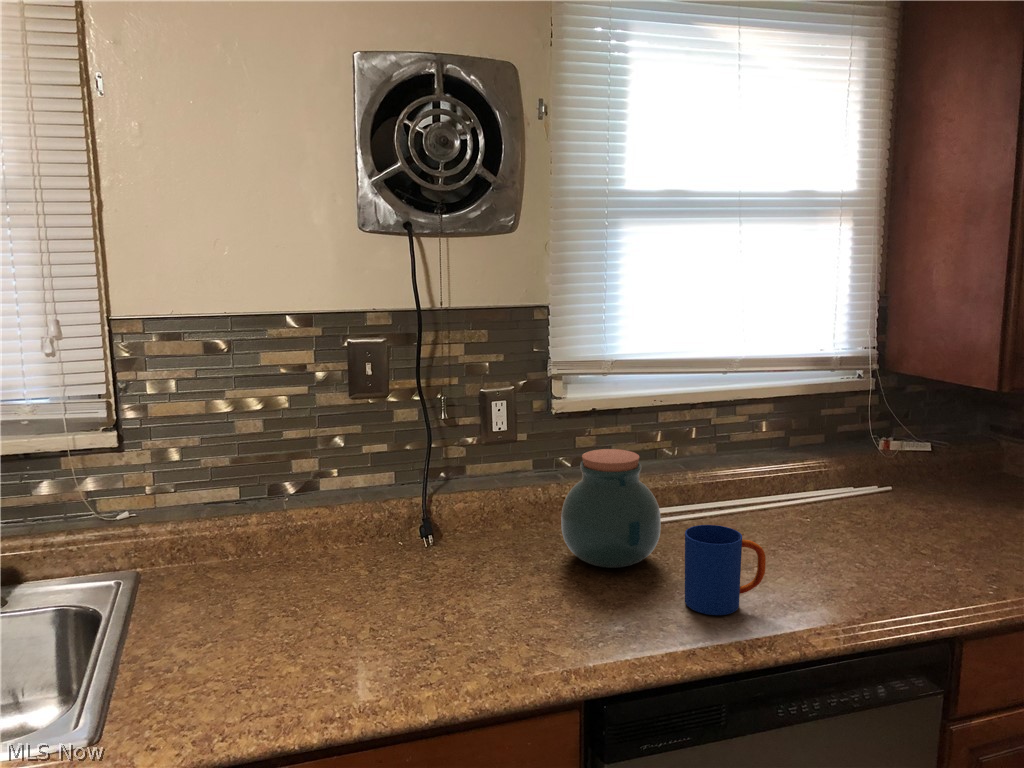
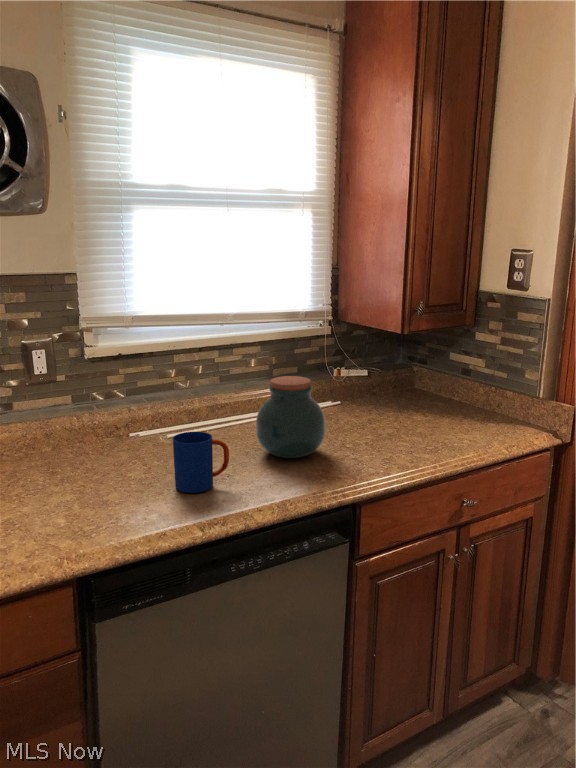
jar: present [561,449,661,568] -> present [256,376,325,458]

